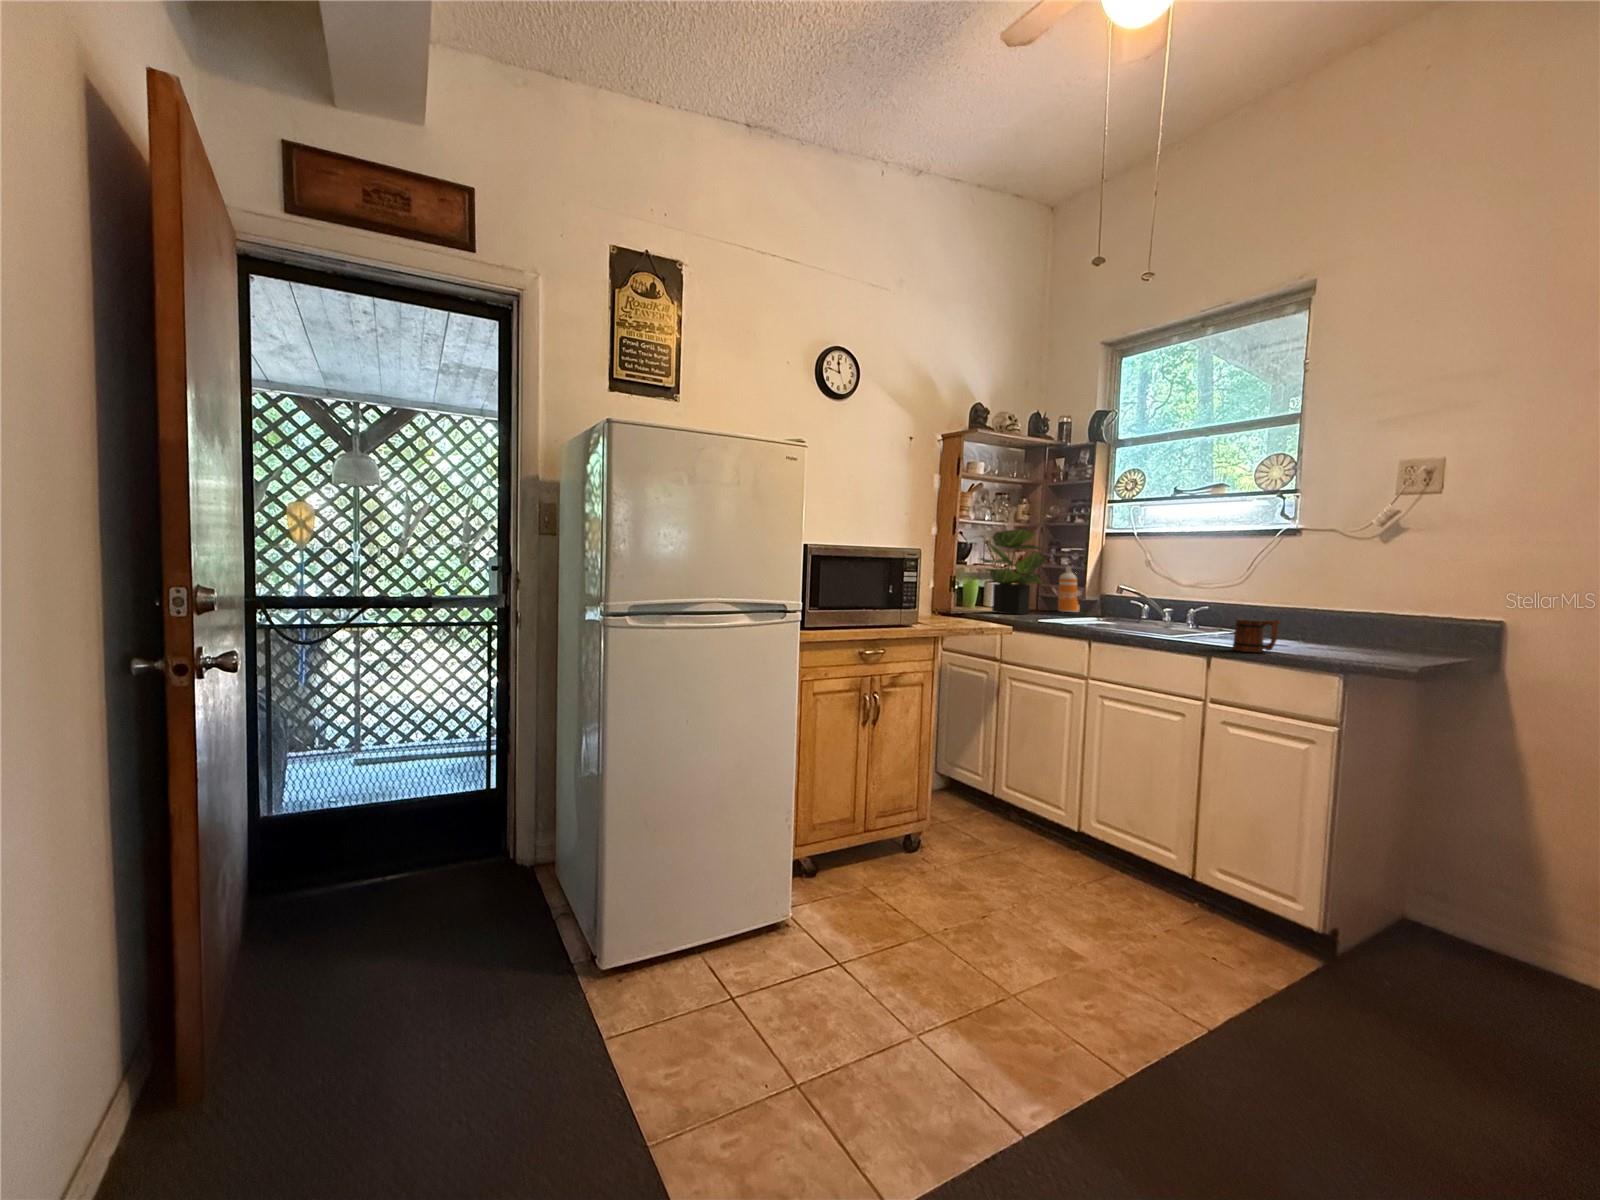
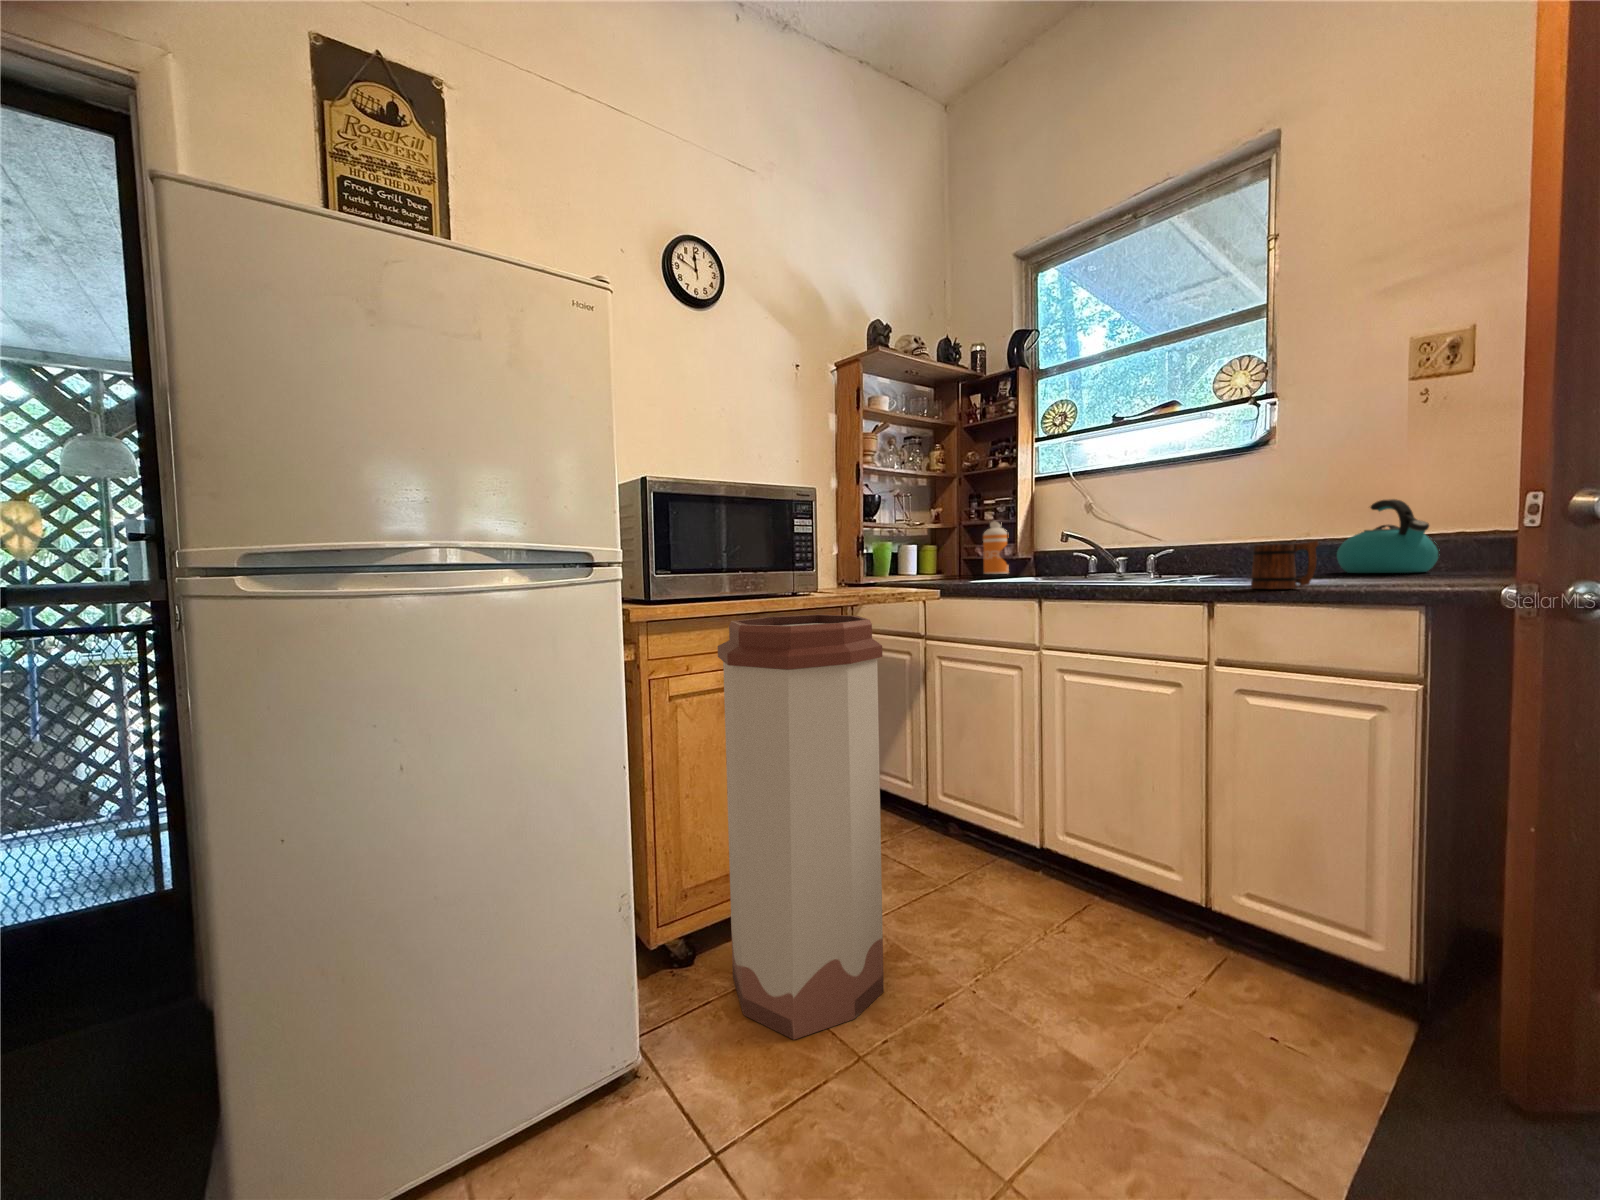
potted plant: present [980,528,1046,614] -> none [883,469,968,579]
kettle: none [1333,584,1409,643] -> present [1337,499,1440,573]
trash can: none [845,644,962,920] -> present [718,615,884,1040]

